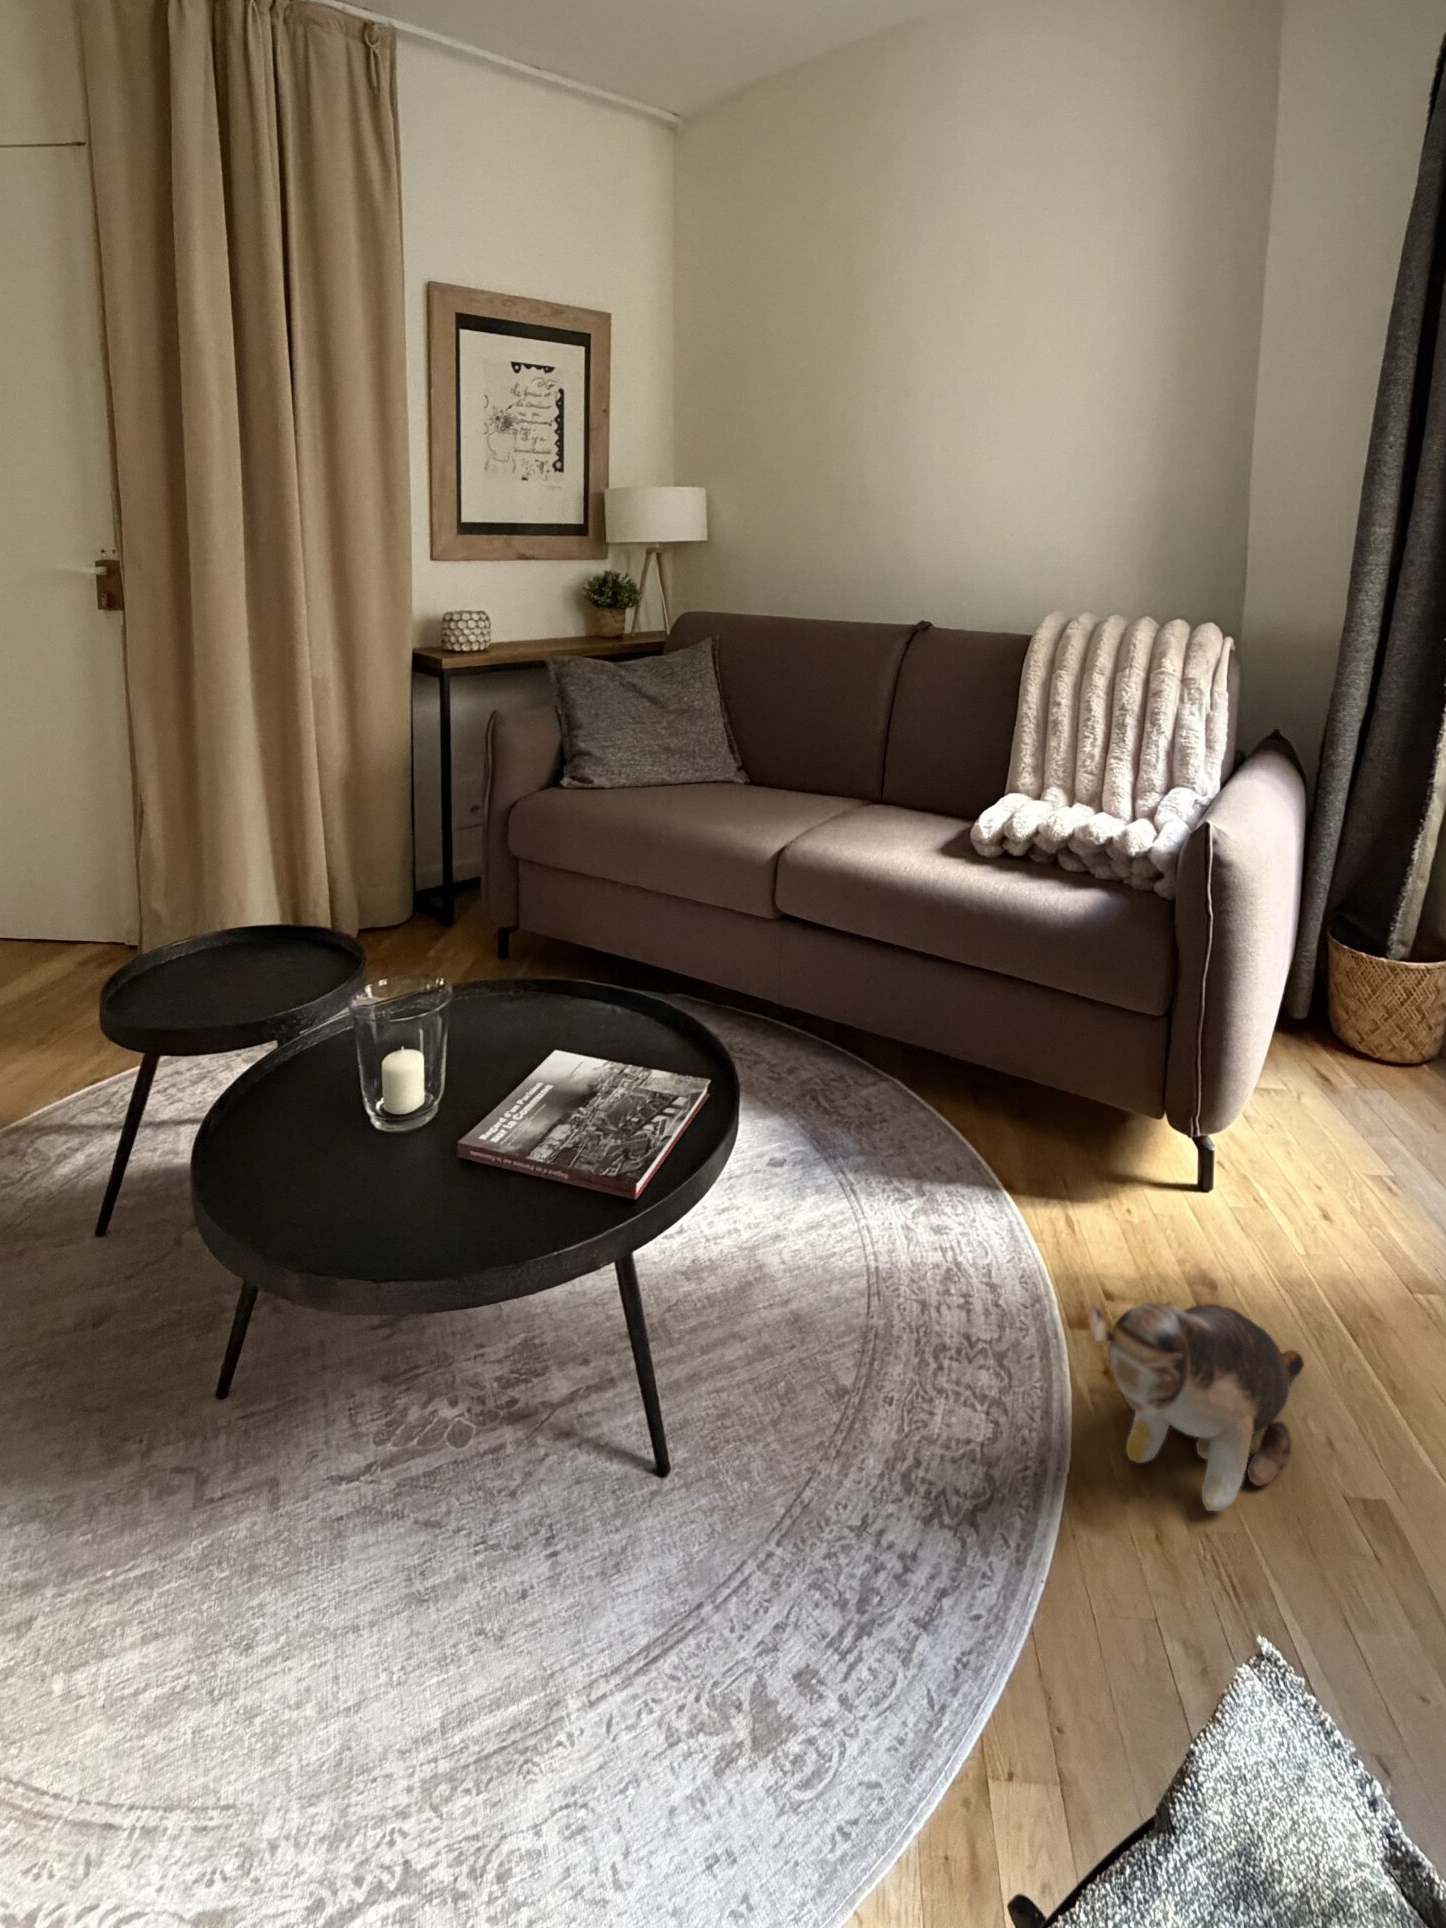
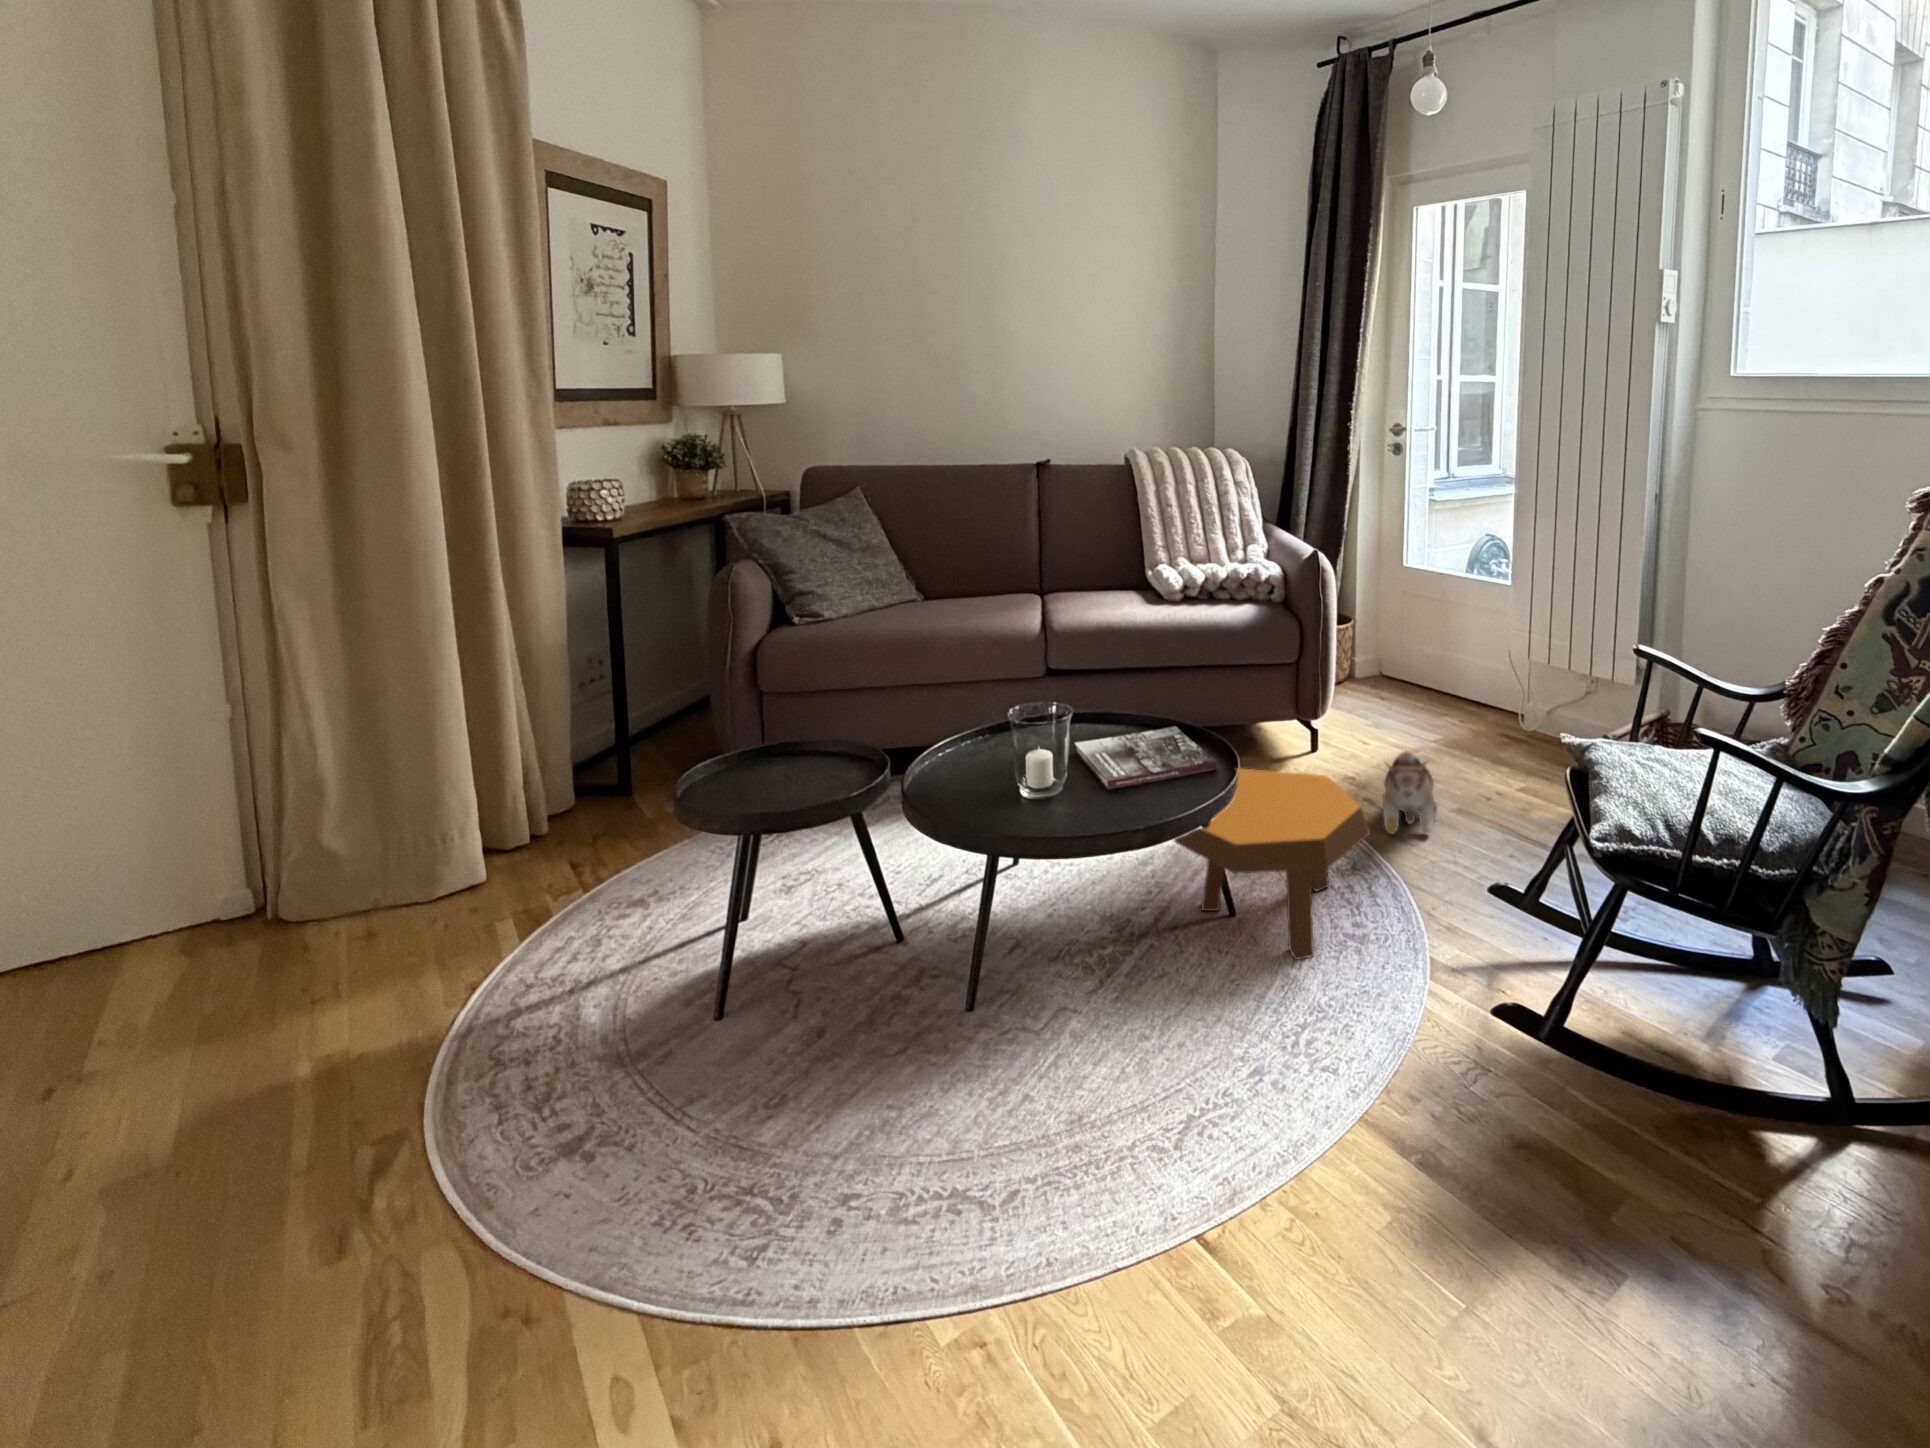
footstool: none [535,1182,923,1678] -> present [1174,768,1370,960]

